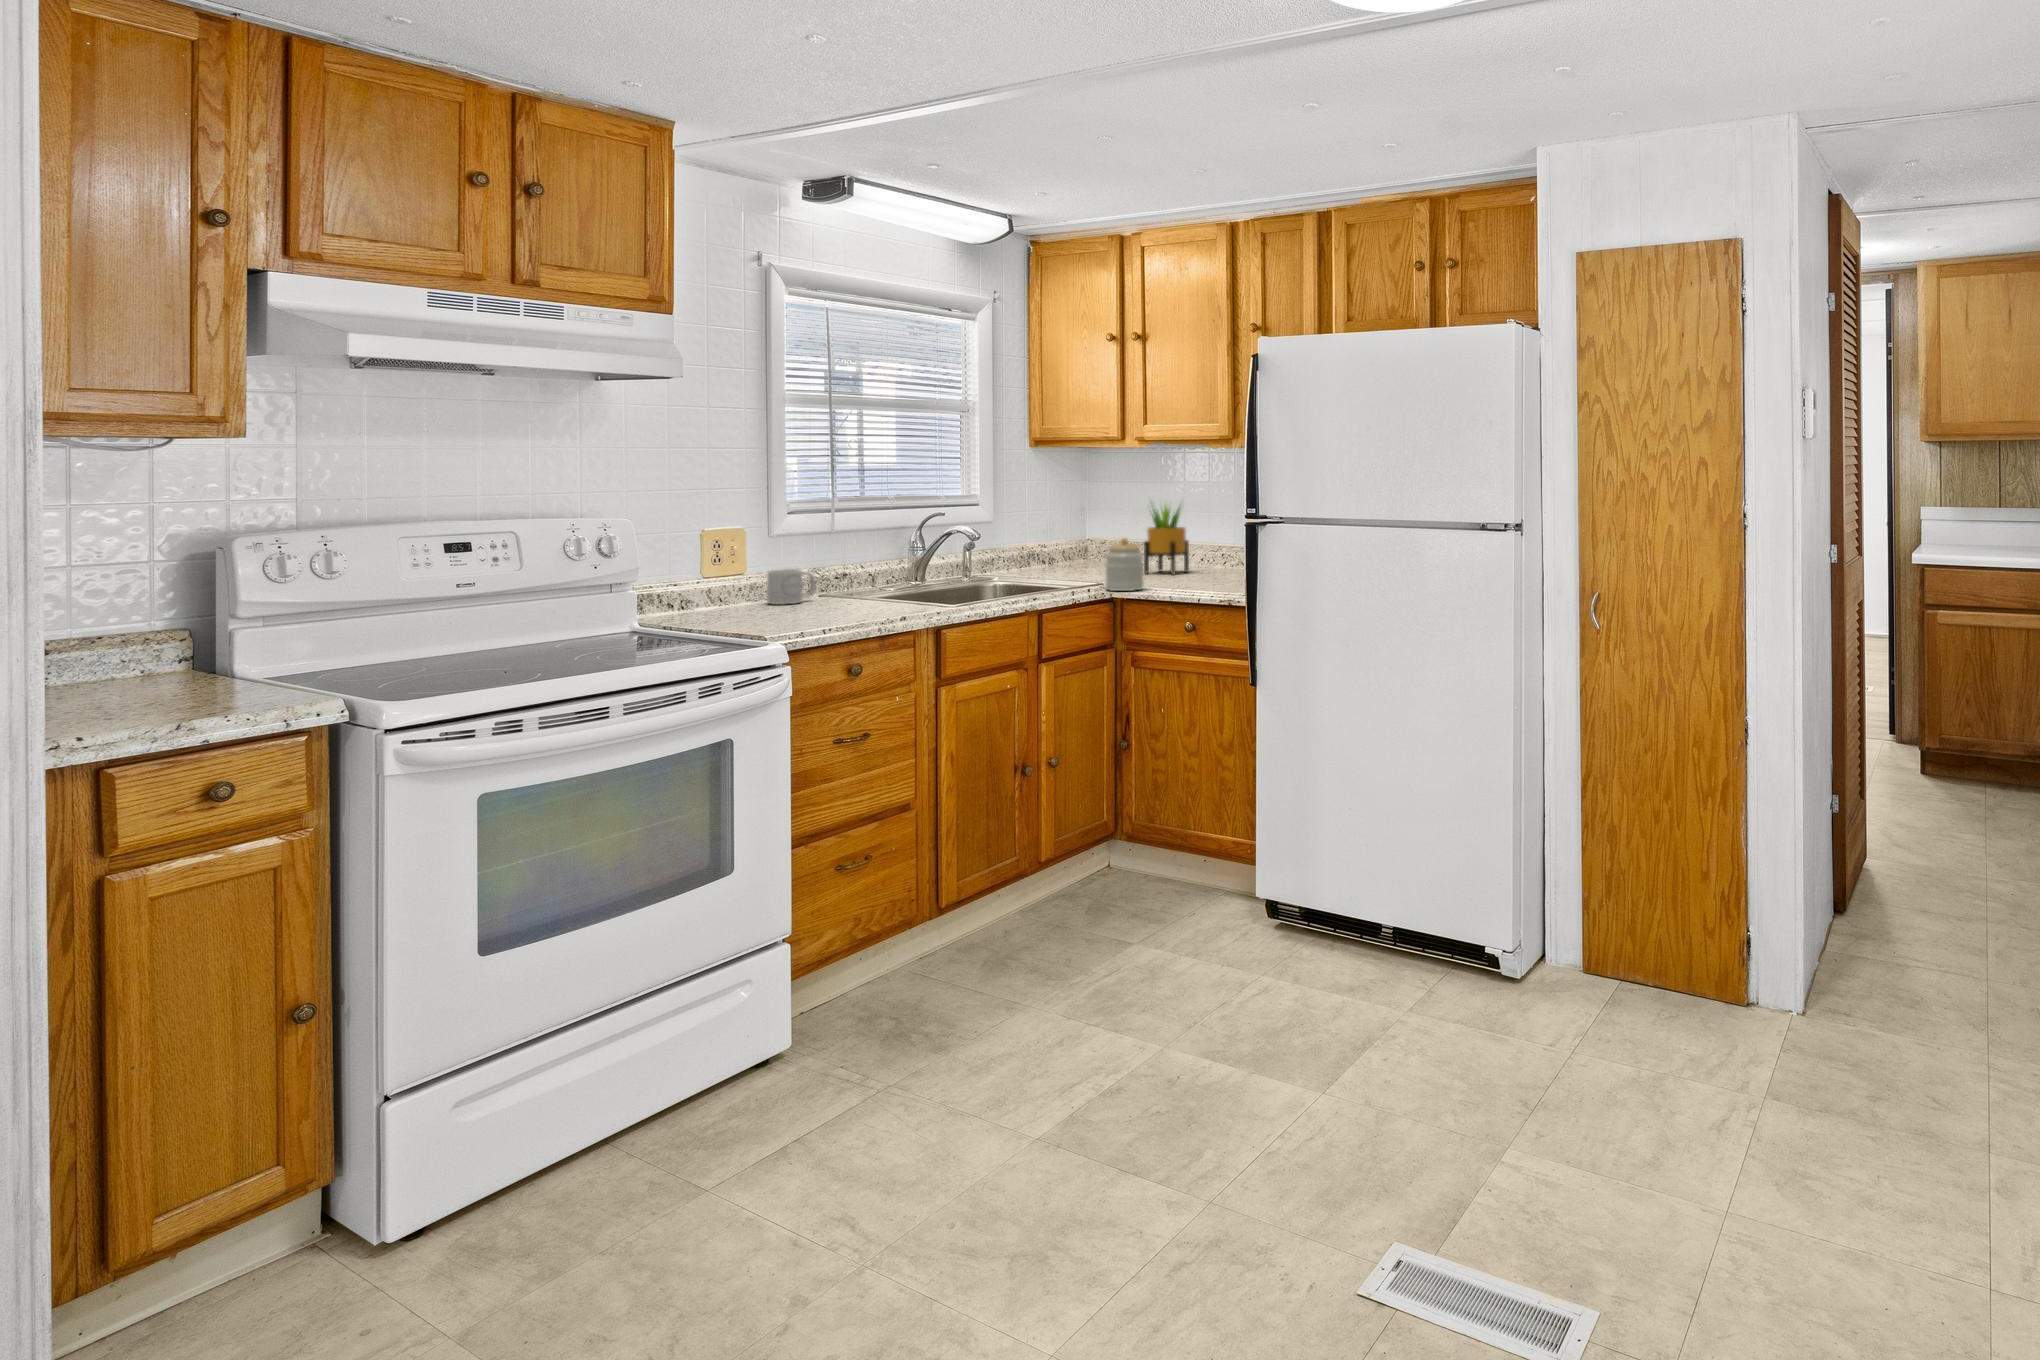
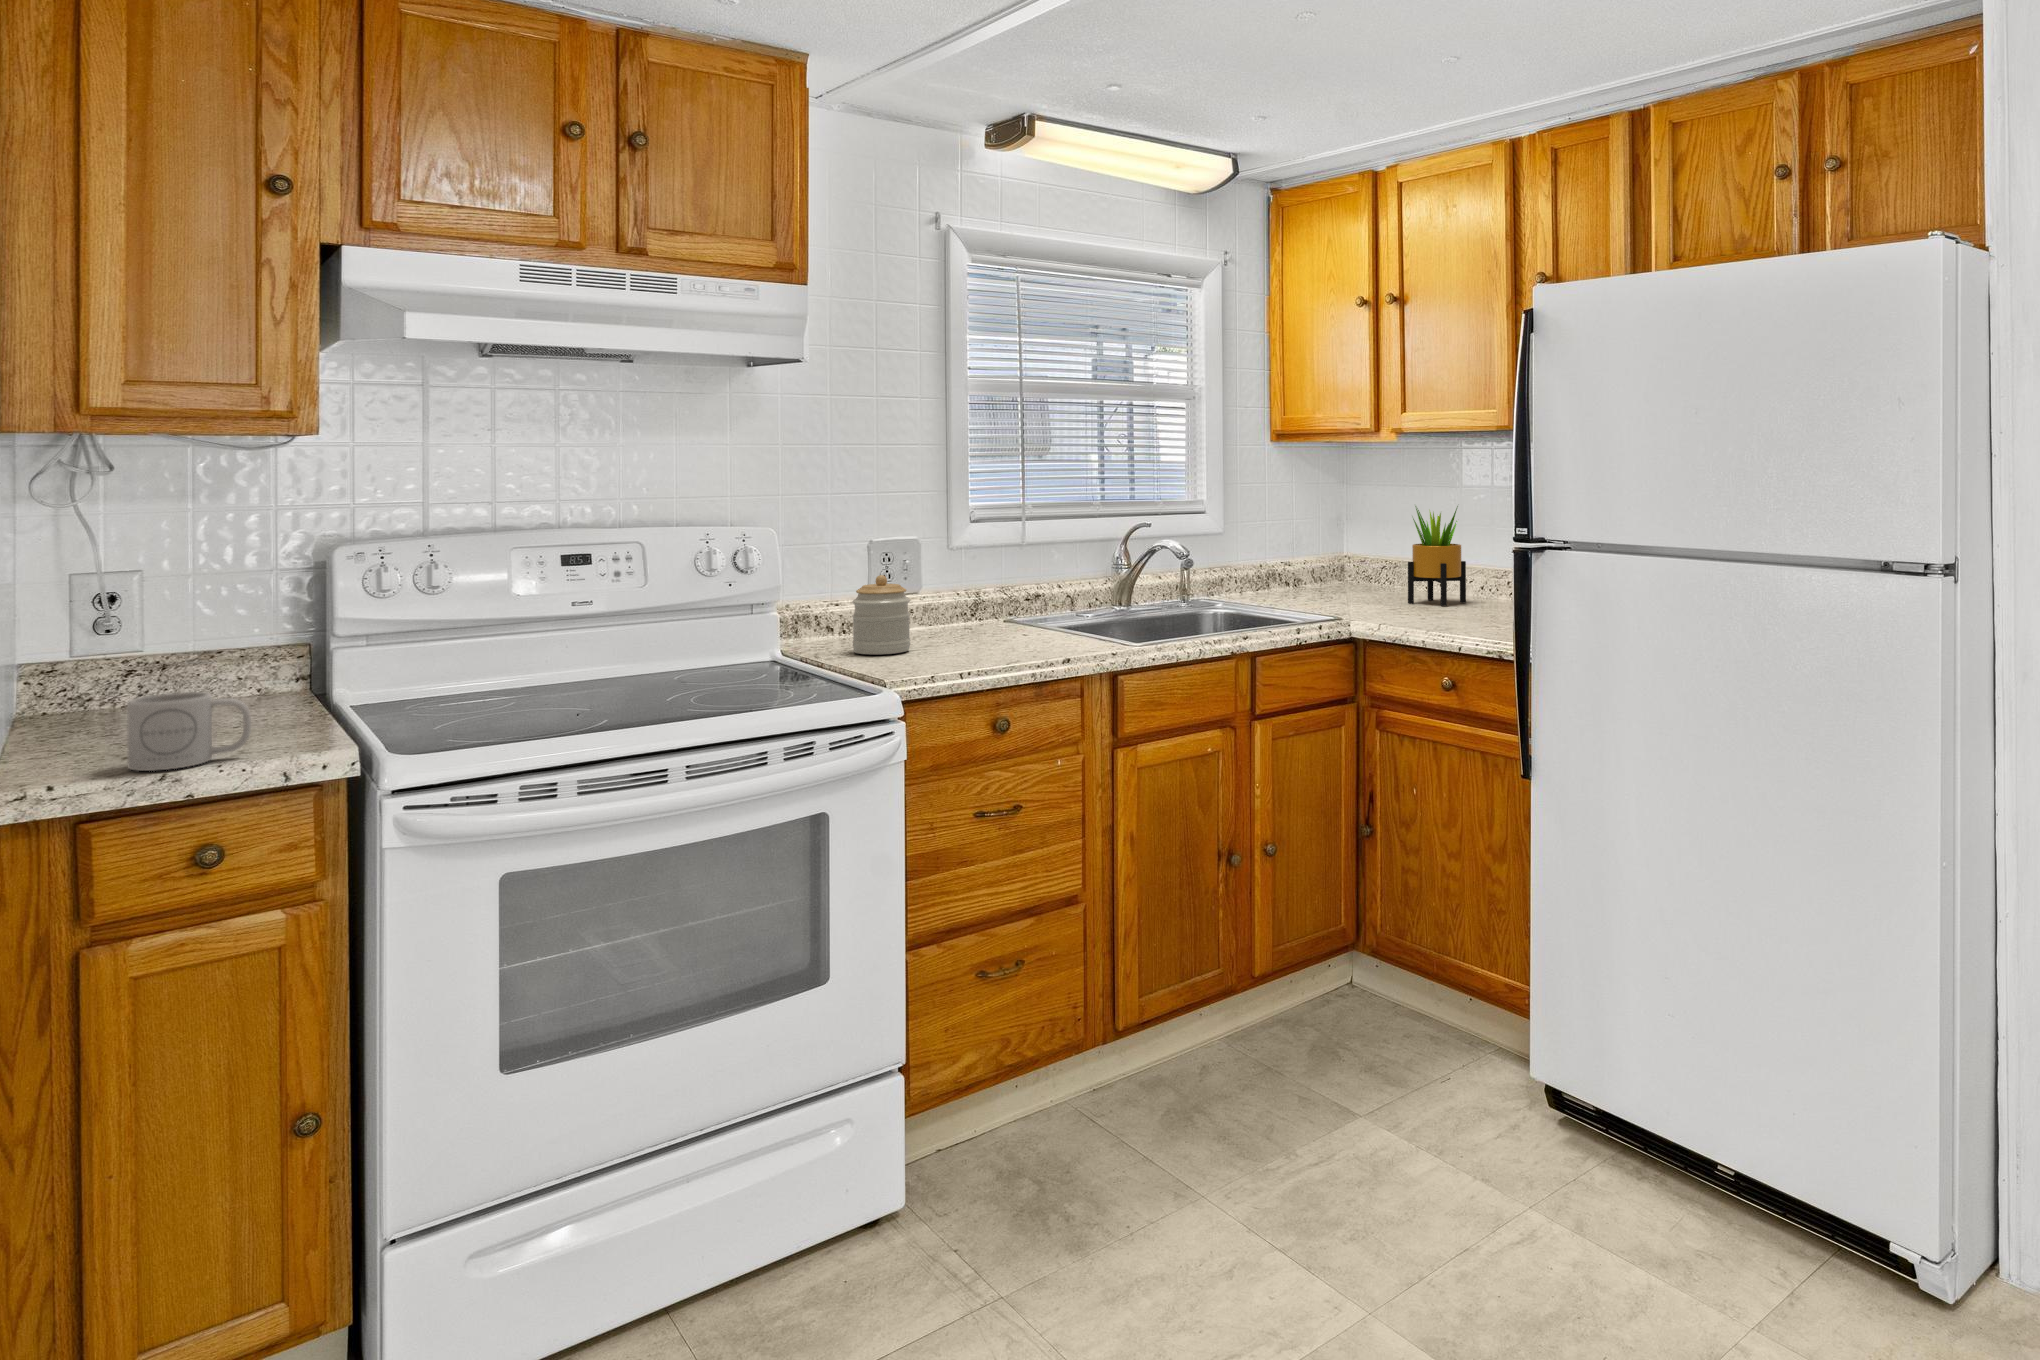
jar: present [1105,538,1144,591] -> present [852,575,910,655]
mug: present [767,569,815,605] -> present [127,692,251,771]

